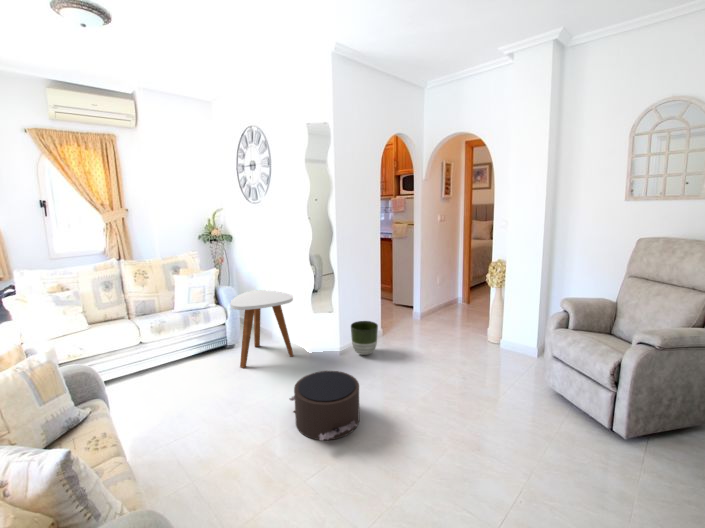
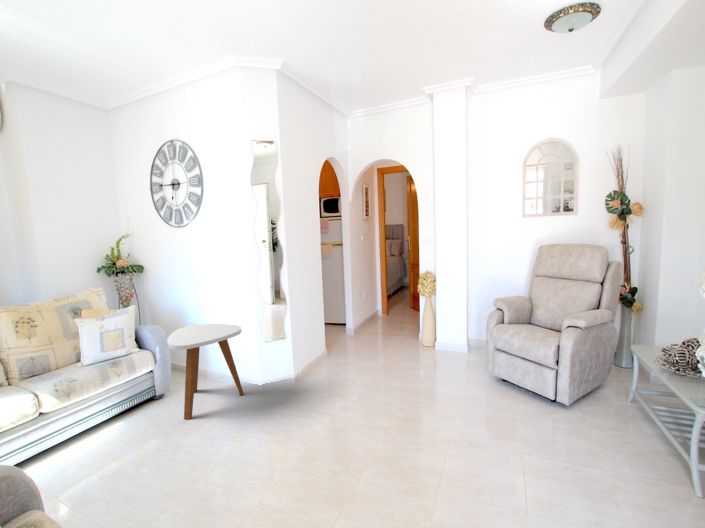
planter: present [351,321,378,355] -> none [305,343,333,379]
pouf: present [289,371,360,440] -> none [269,398,360,478]

